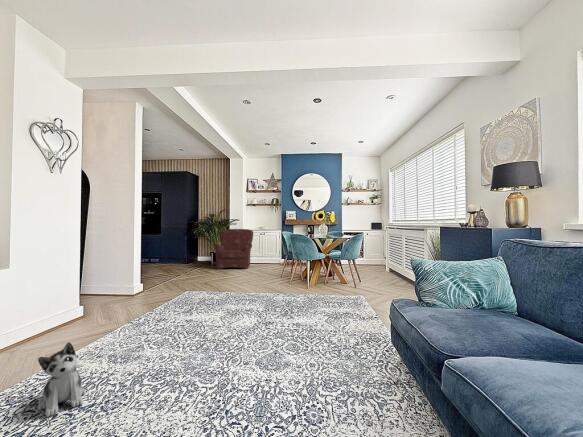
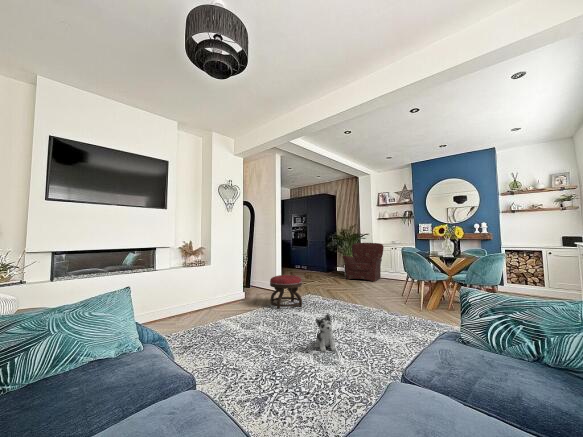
ottoman: none [141,268,189,314] -> present [270,275,302,309]
plush toy: present [38,342,86,417] -> present [315,314,336,352]

